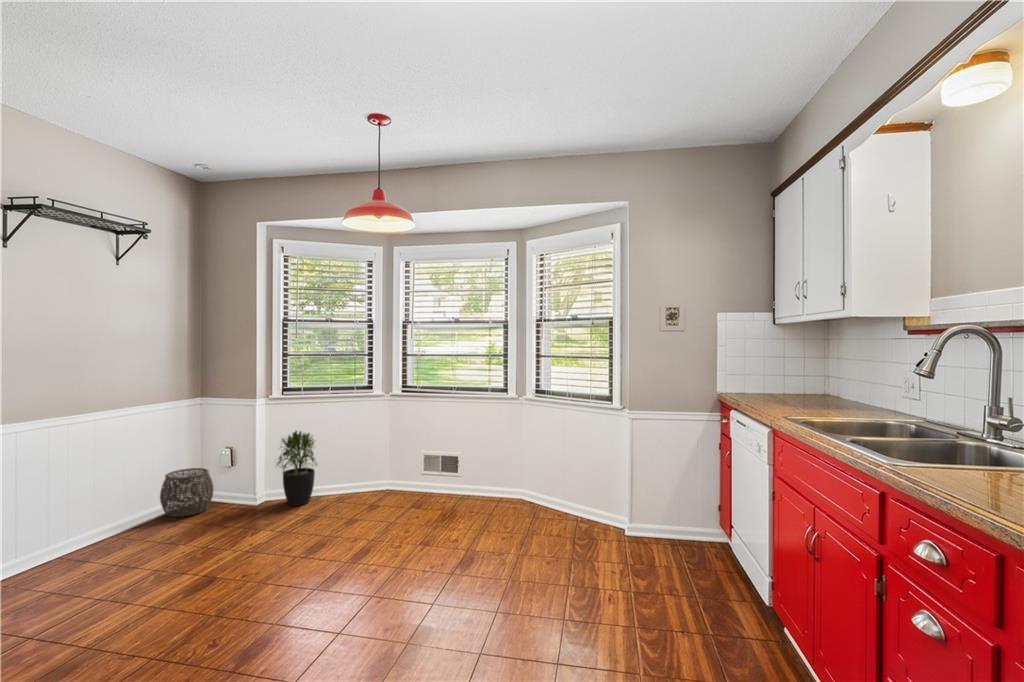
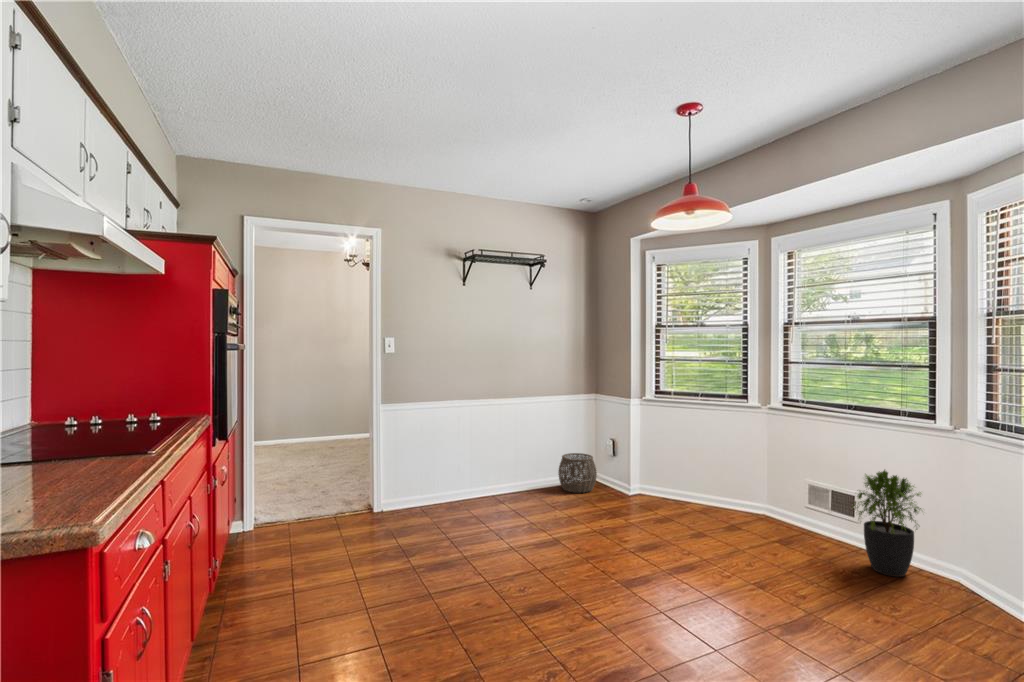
potted plant: present [277,431,316,506] -> present [854,470,921,577]

